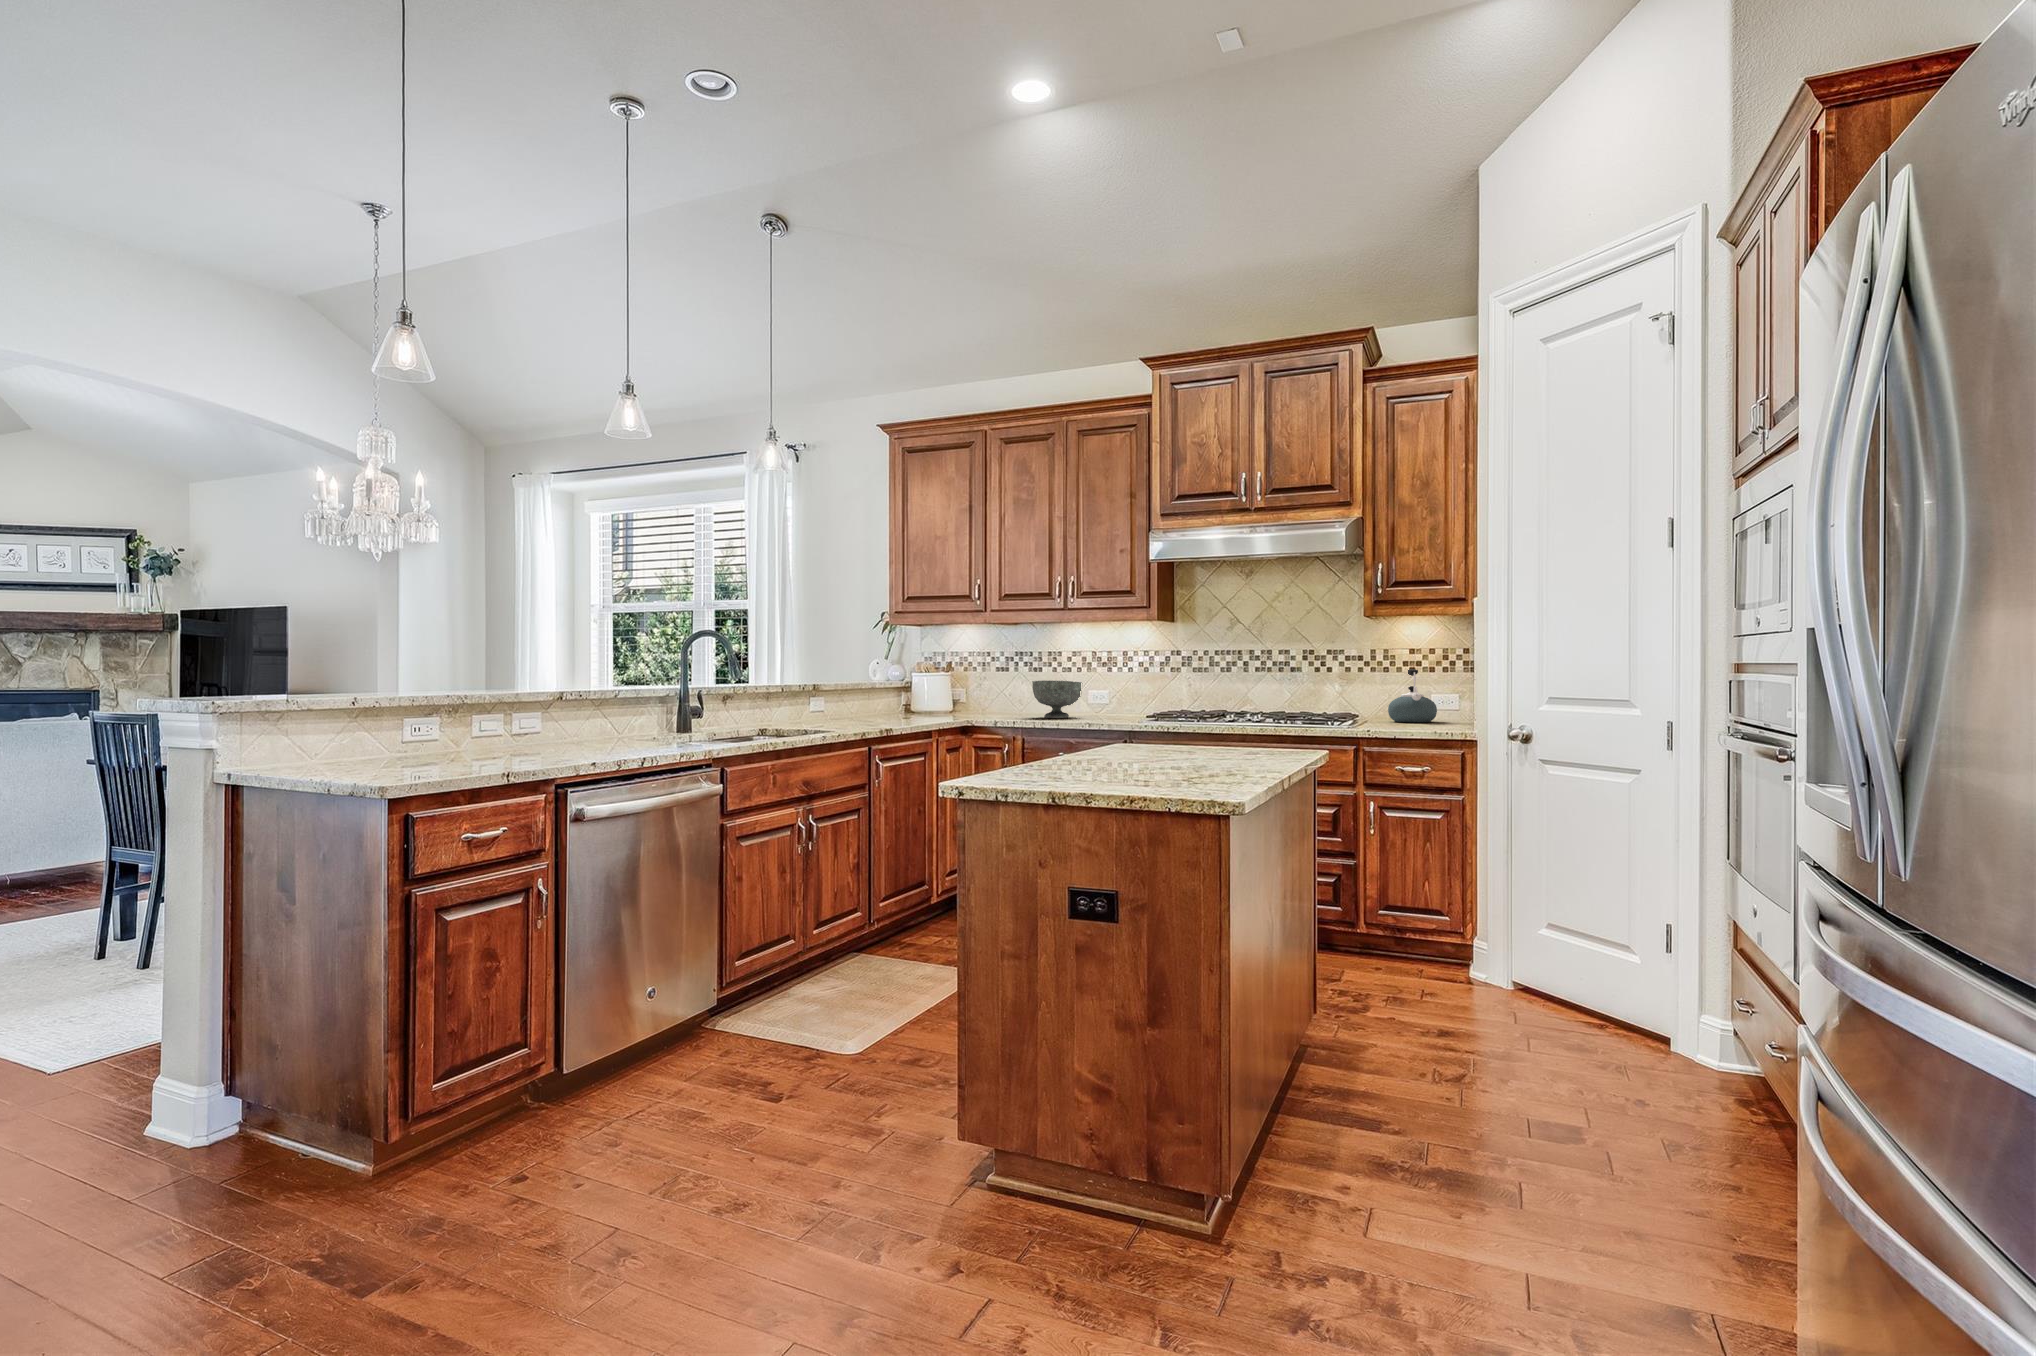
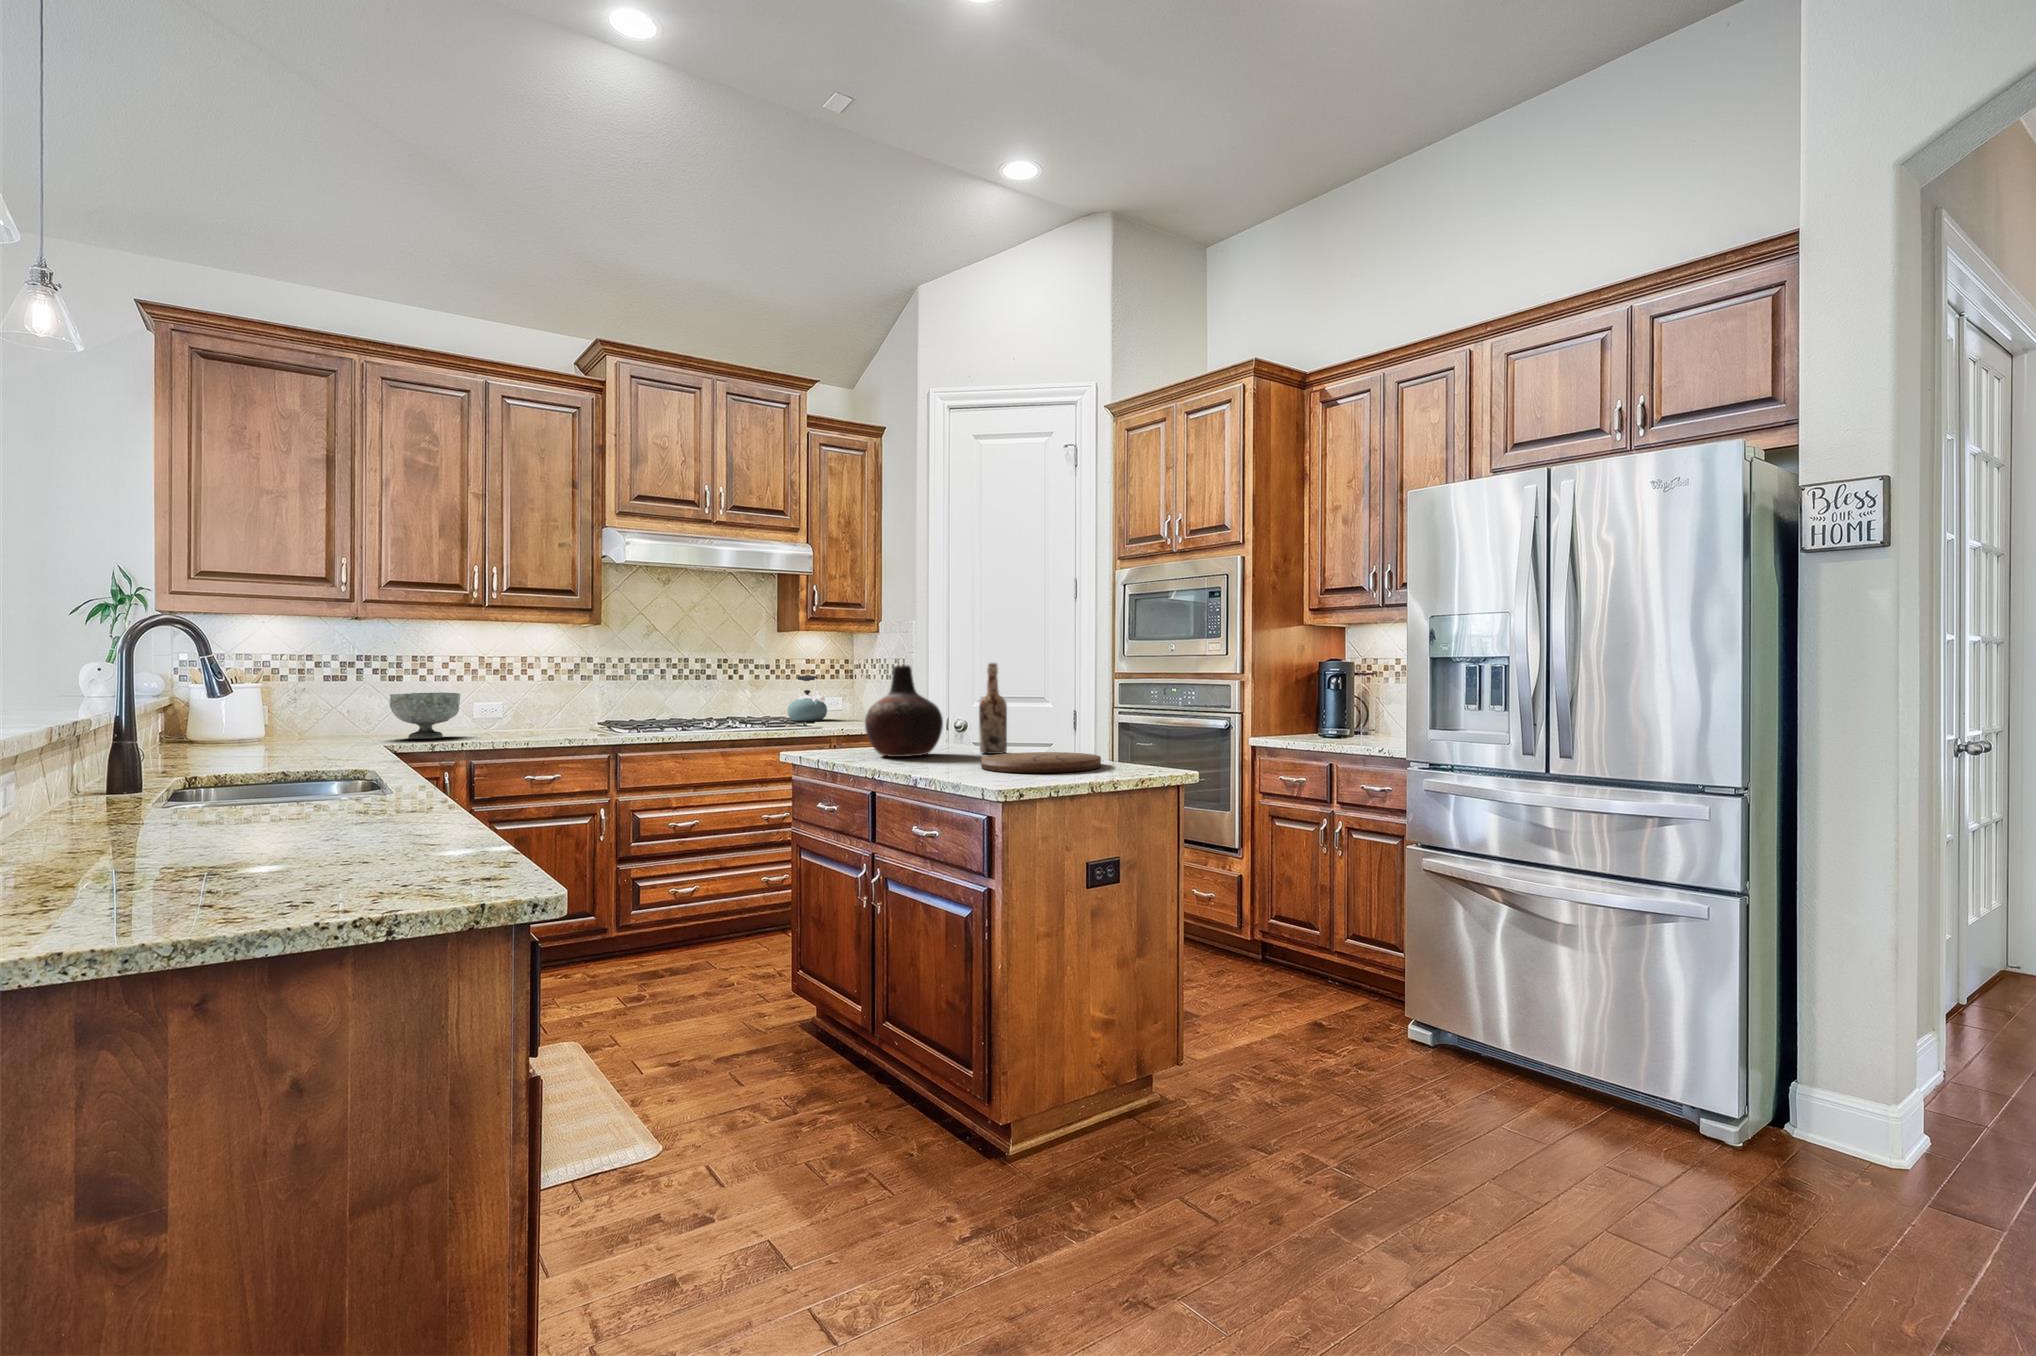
wine bottle: none [1219,648,1255,762] -> present [979,663,1007,754]
vase: none [1108,652,1198,756] -> present [865,665,943,757]
cutting board: none [1064,758,1215,784] -> present [981,752,1101,773]

